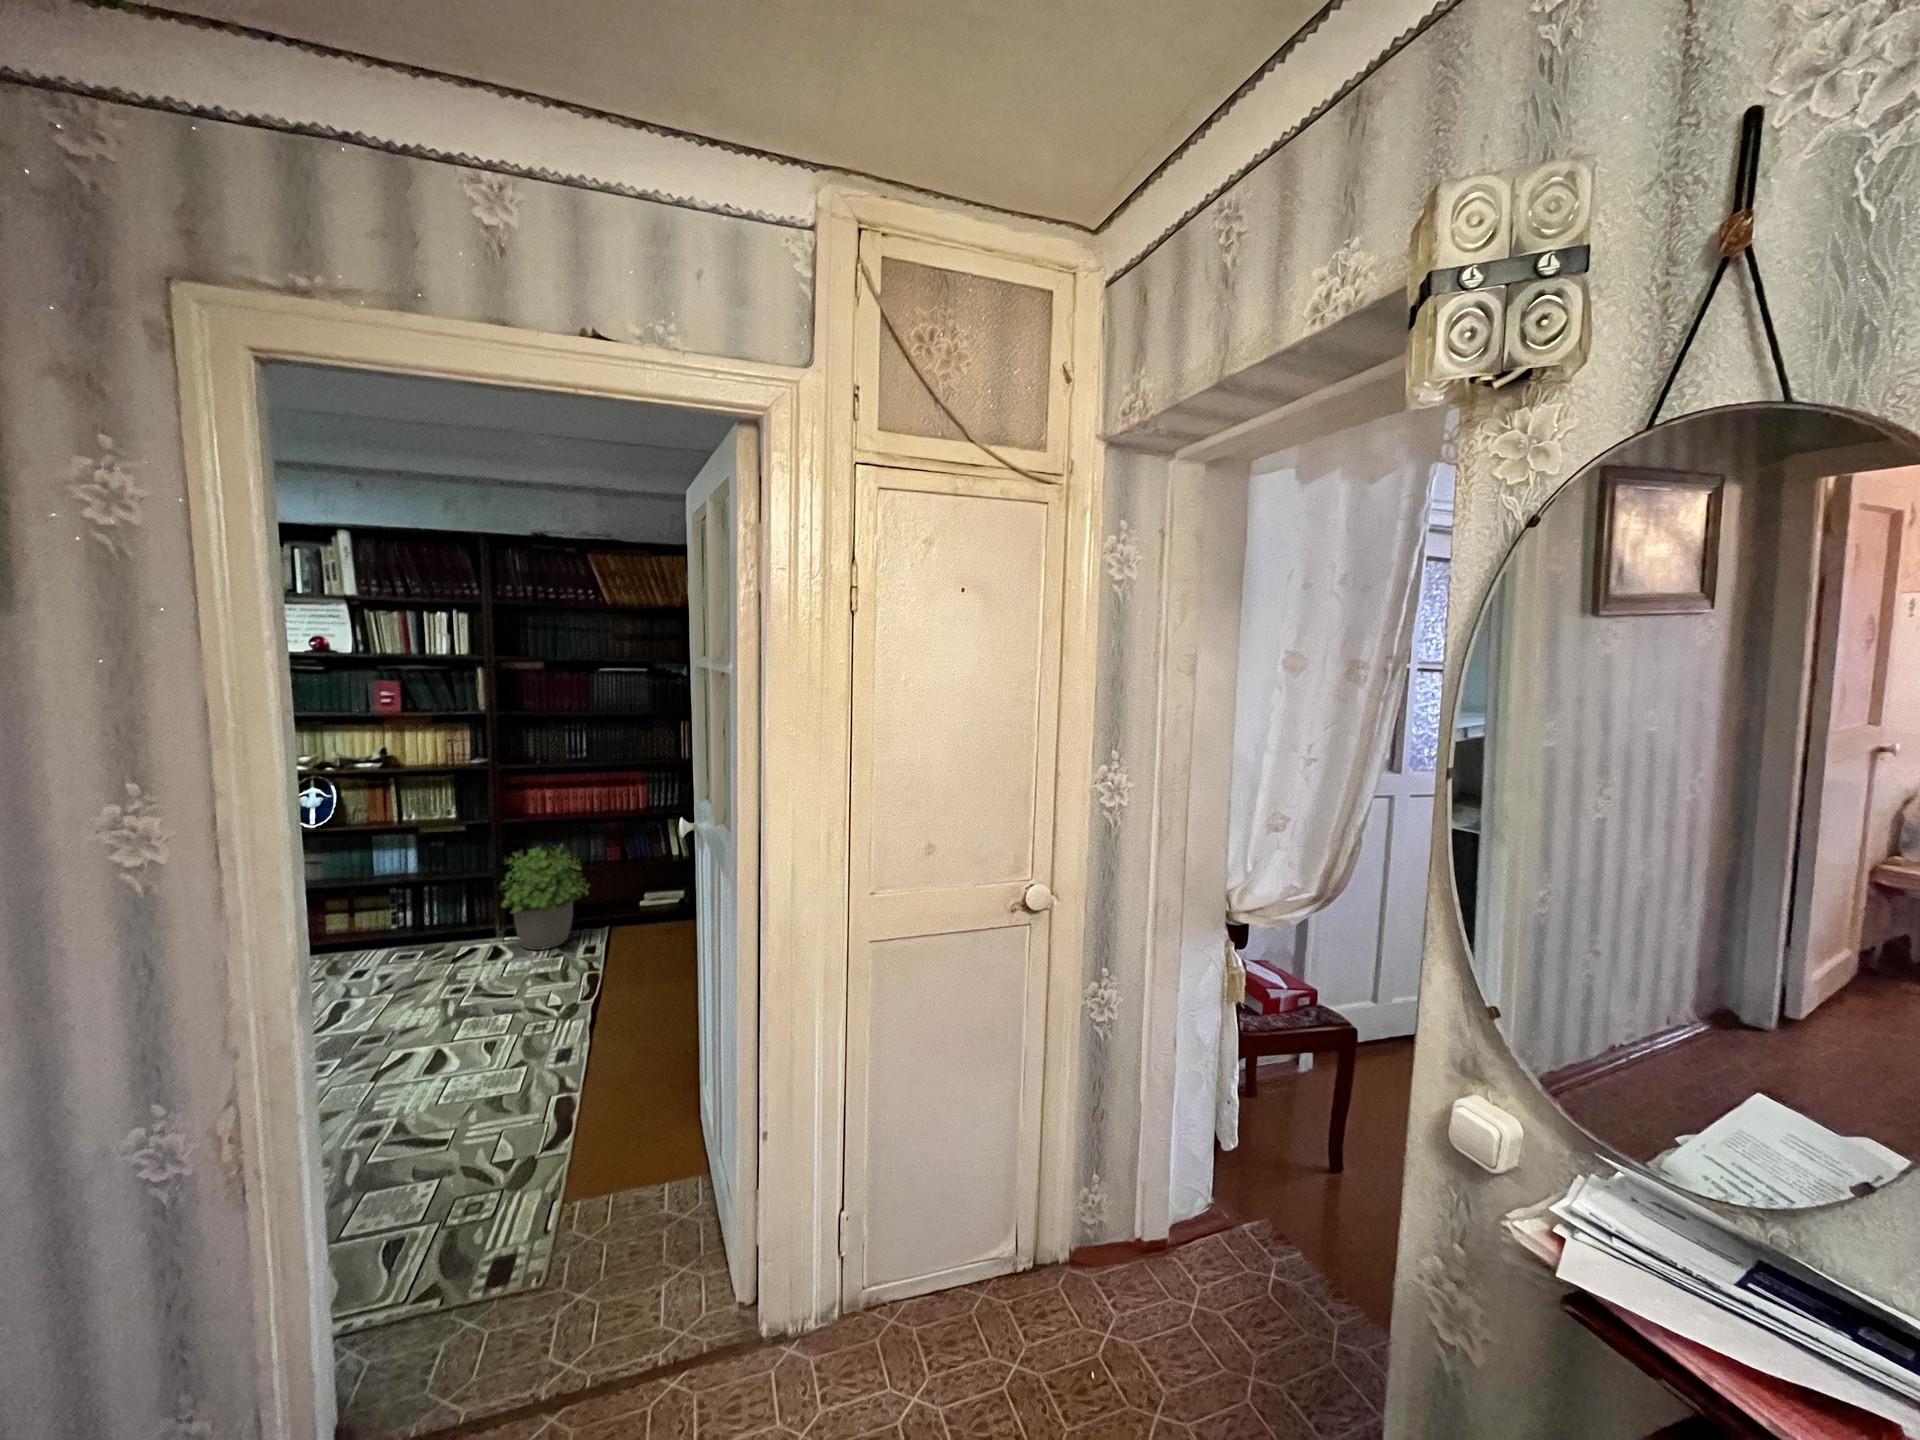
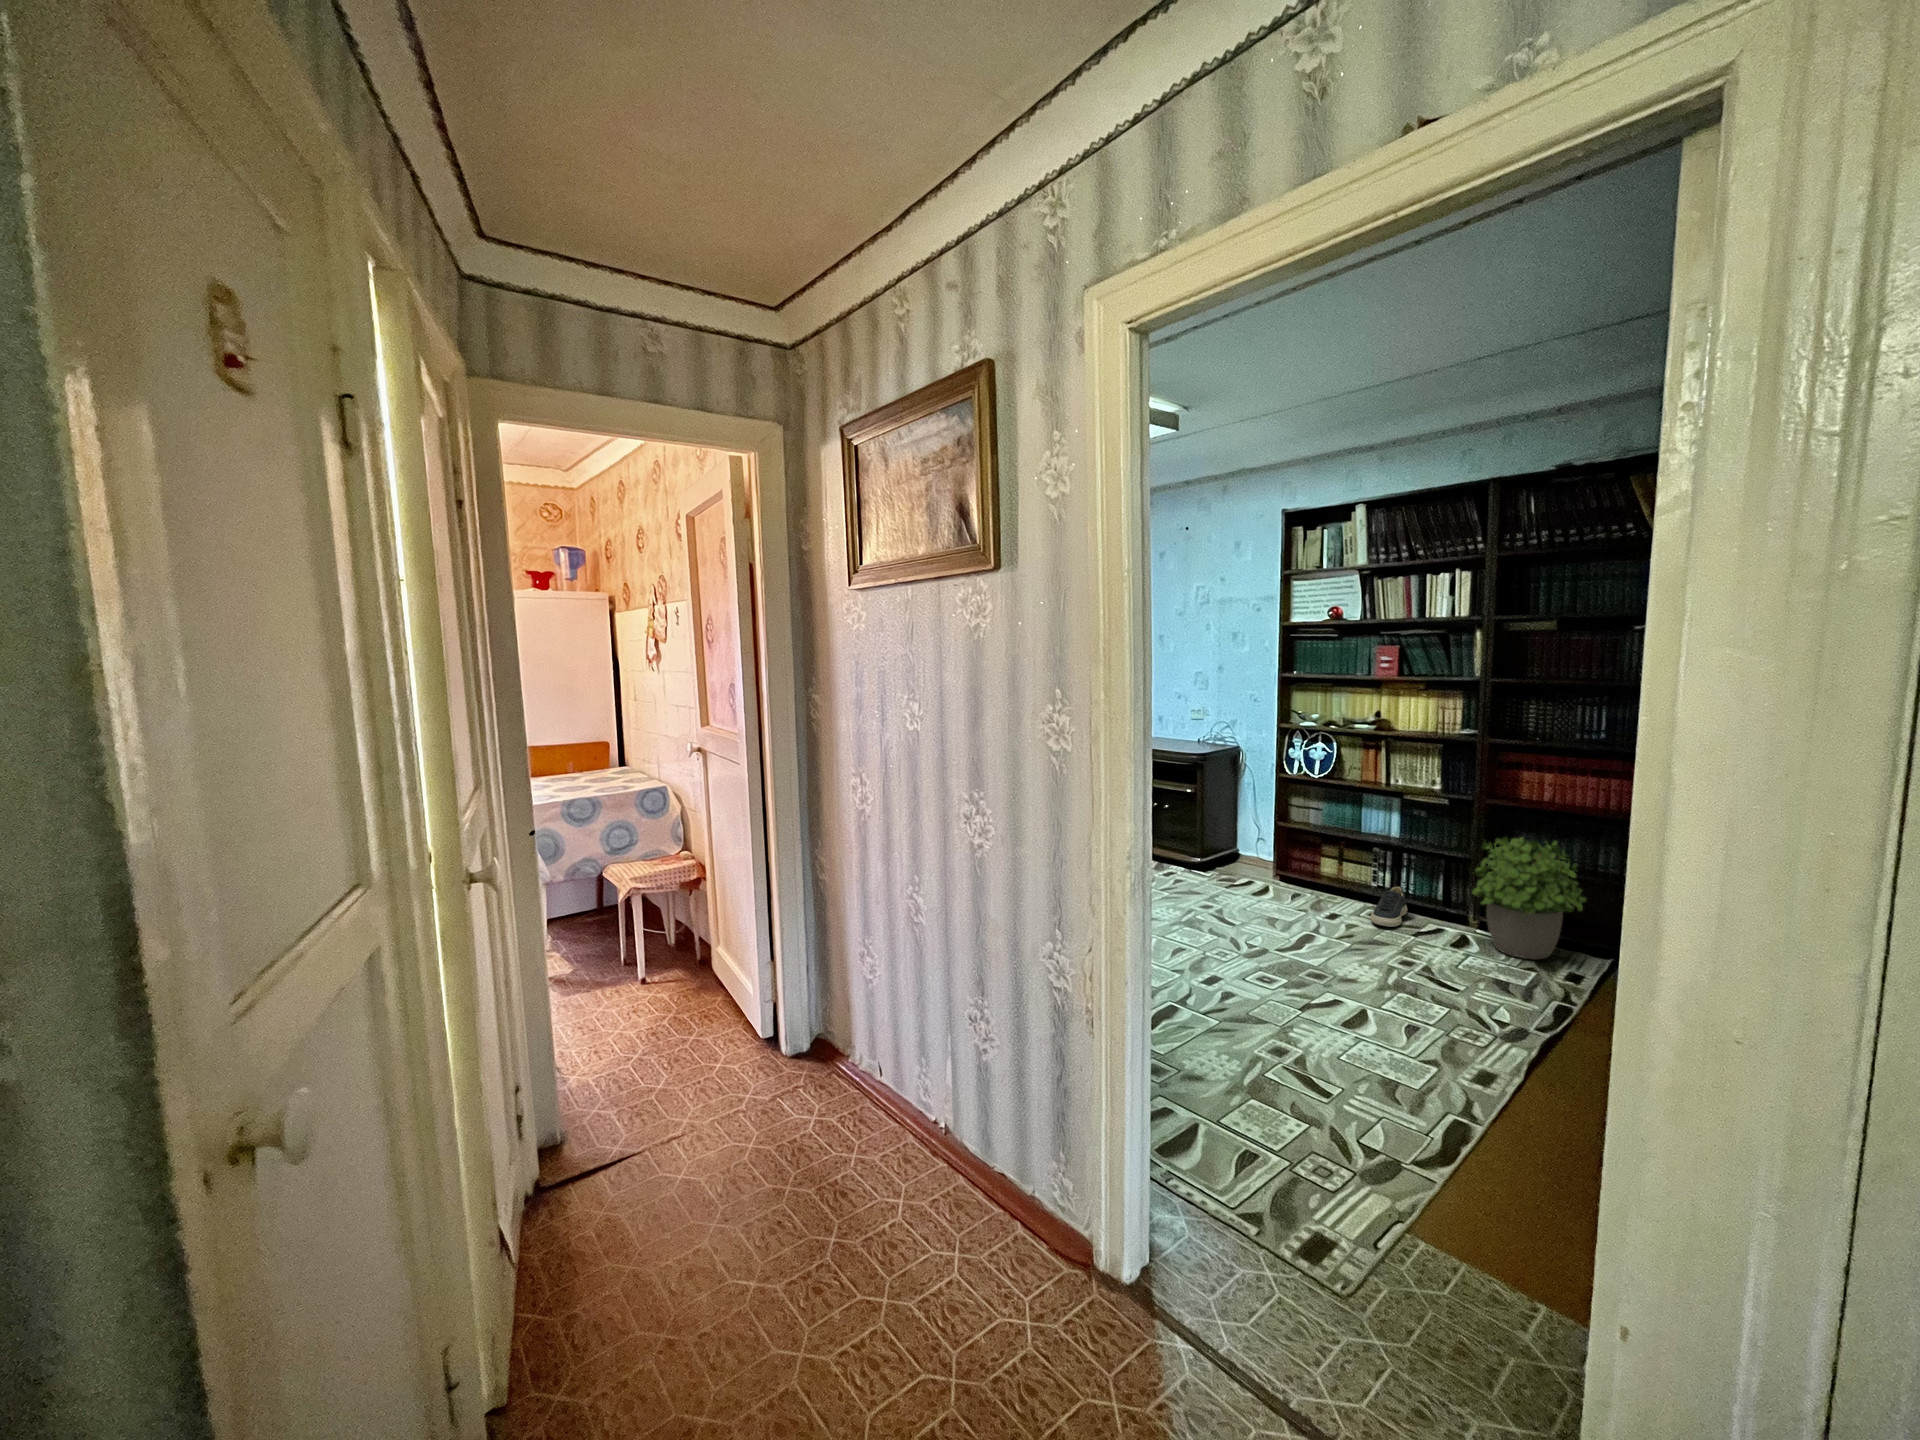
shoe: none [401,921,435,966] -> present [1371,886,1407,927]

